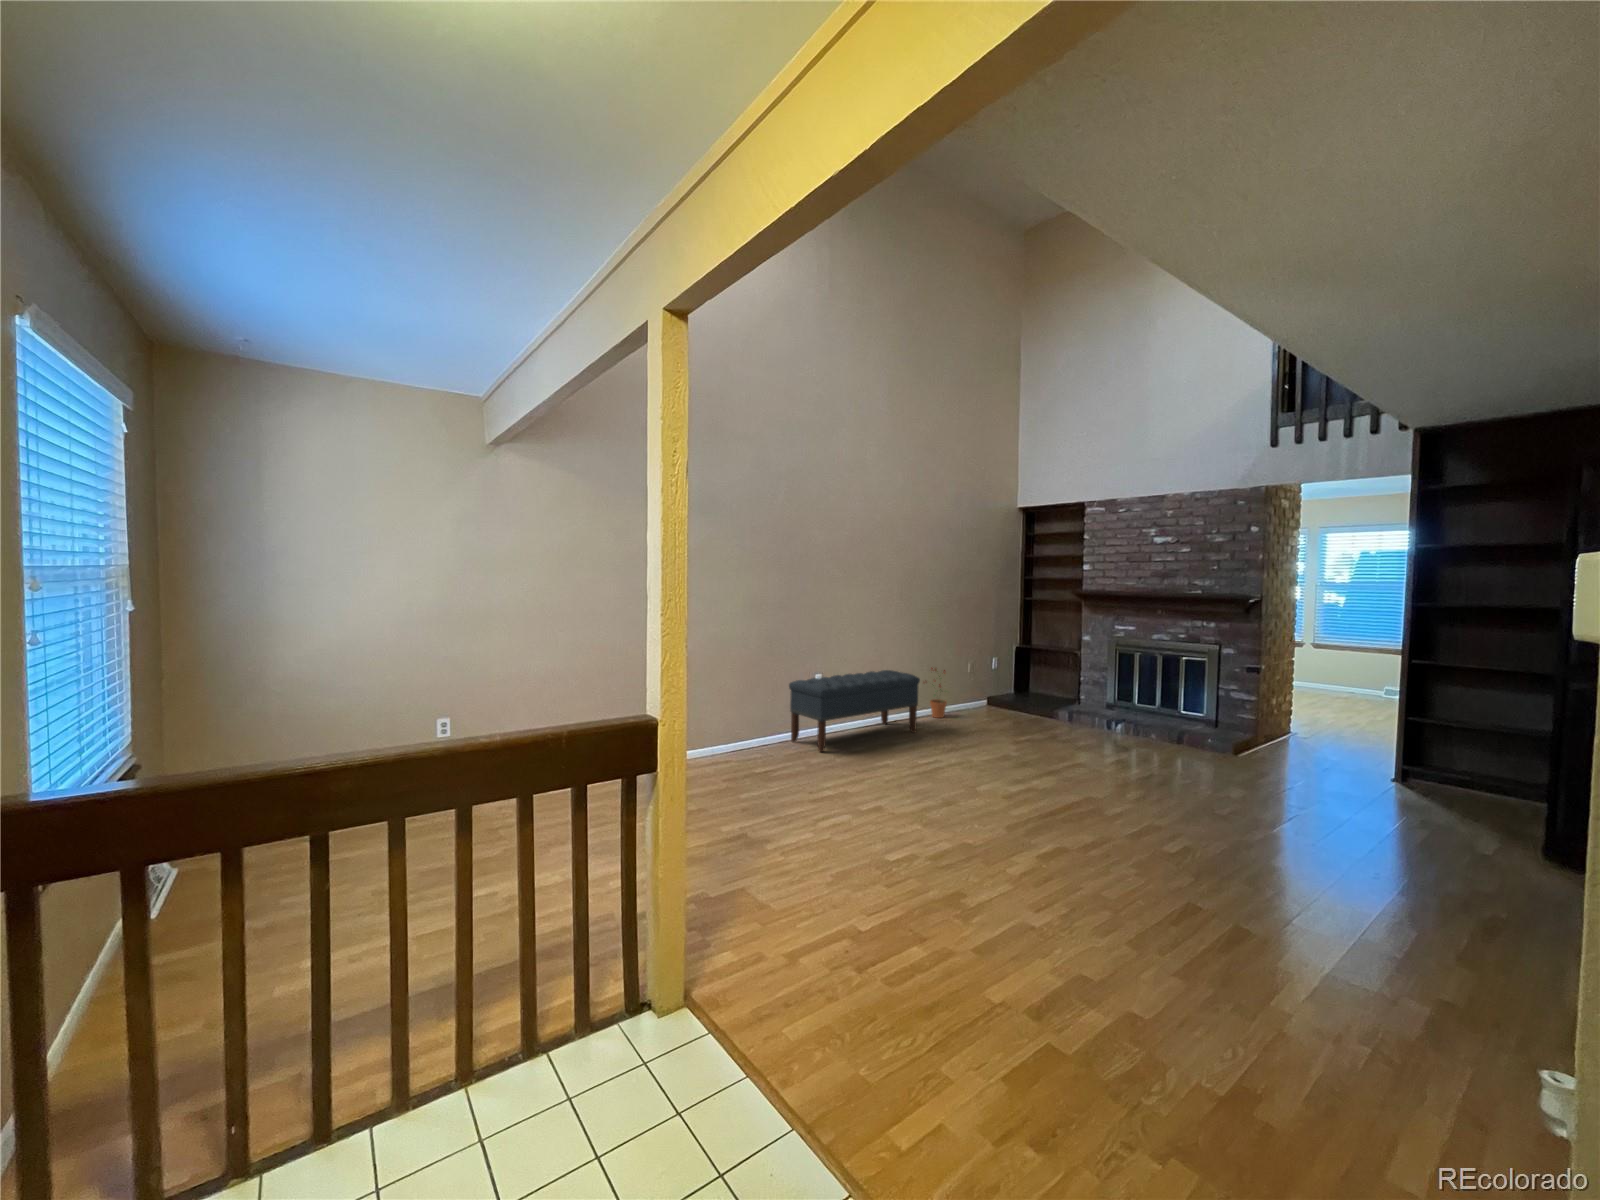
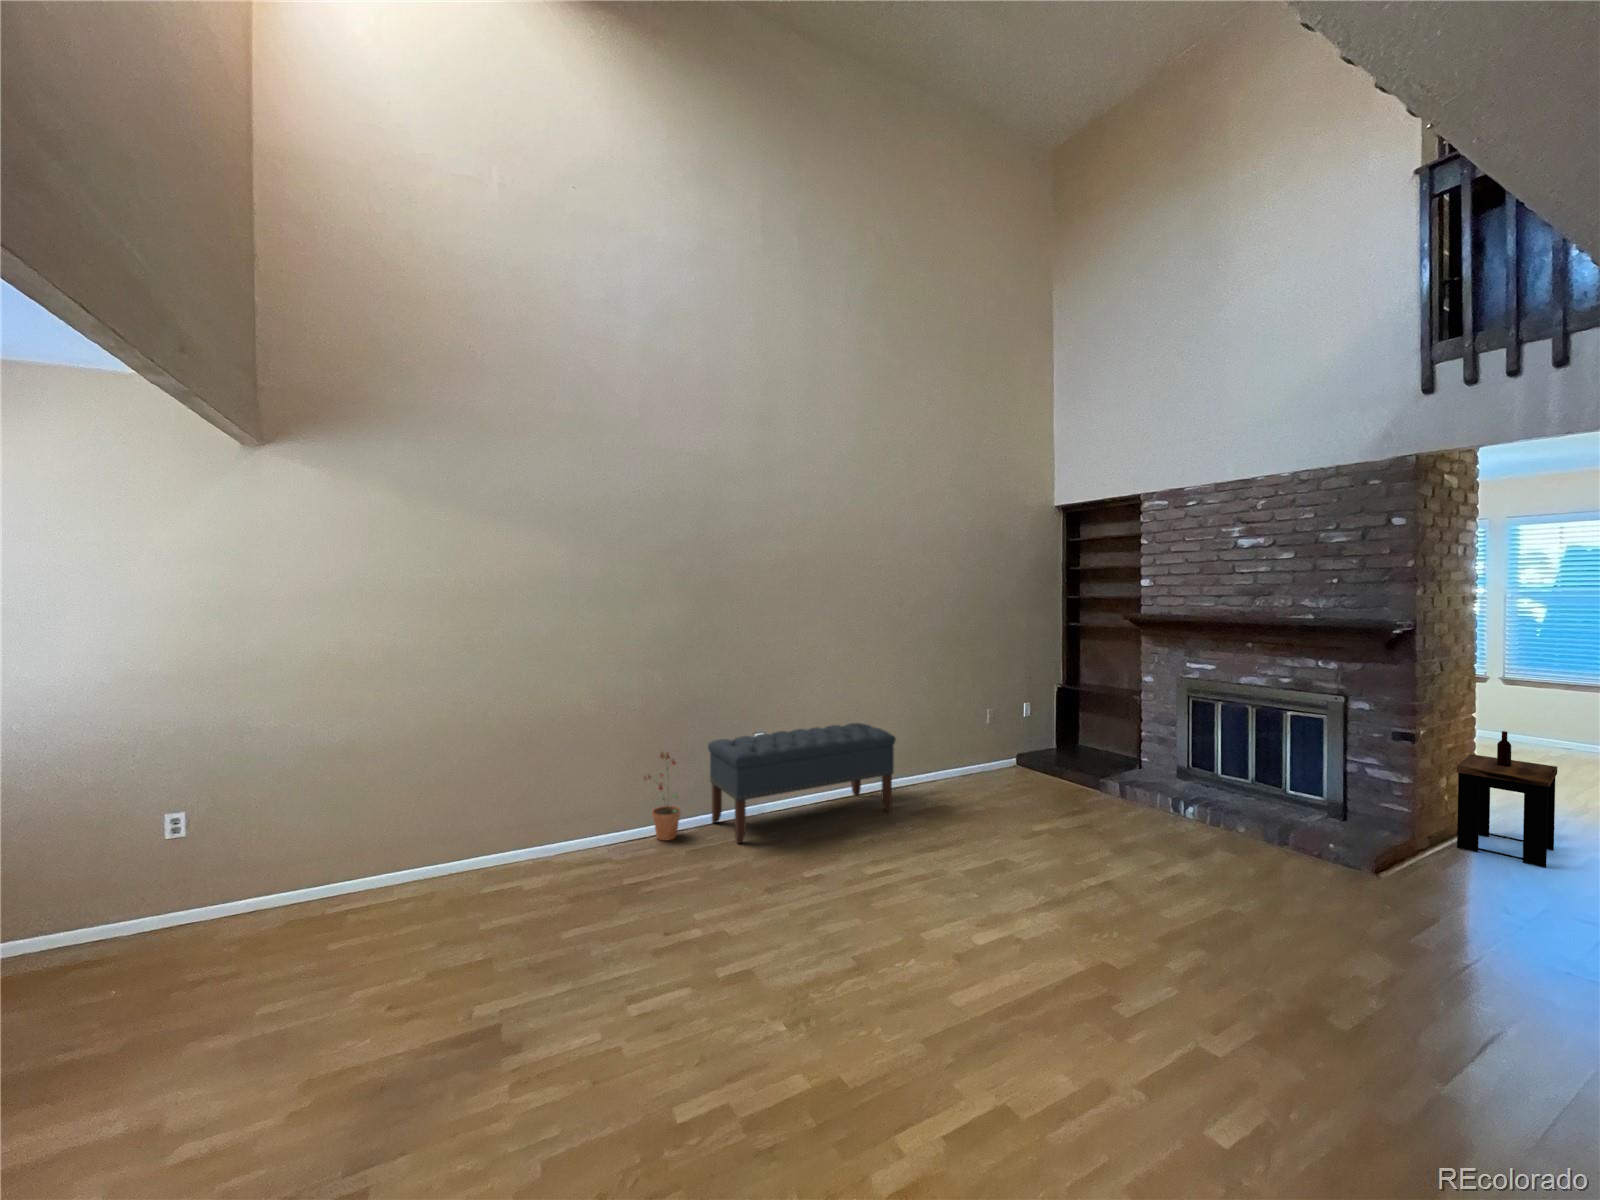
side table: none [1282,666,1341,749] -> present [1457,731,1557,868]
potted plant: present [924,668,947,718] -> present [644,752,681,840]

